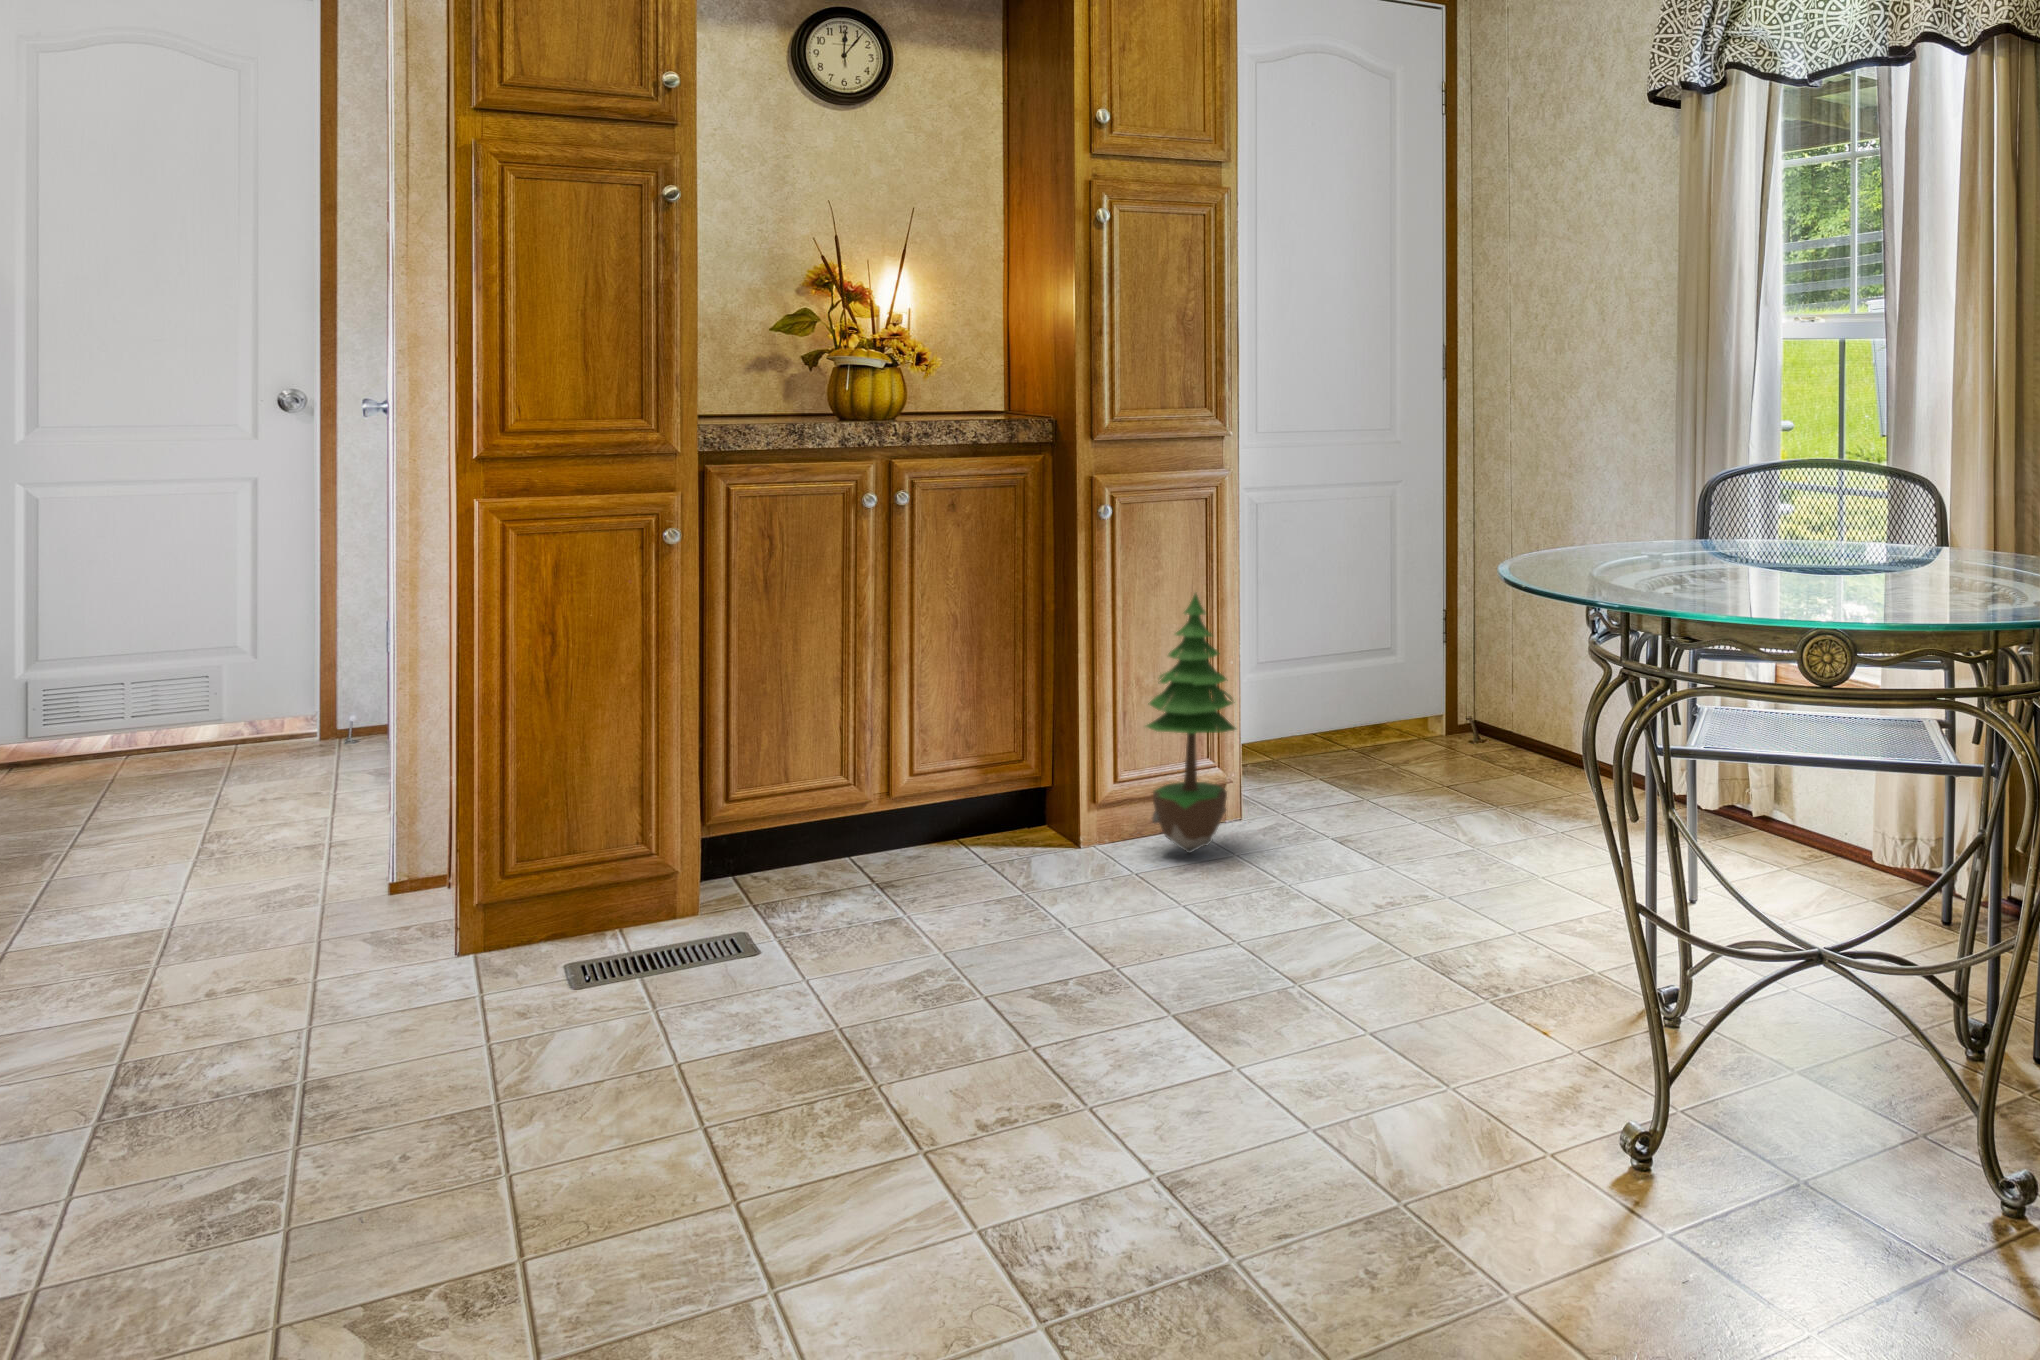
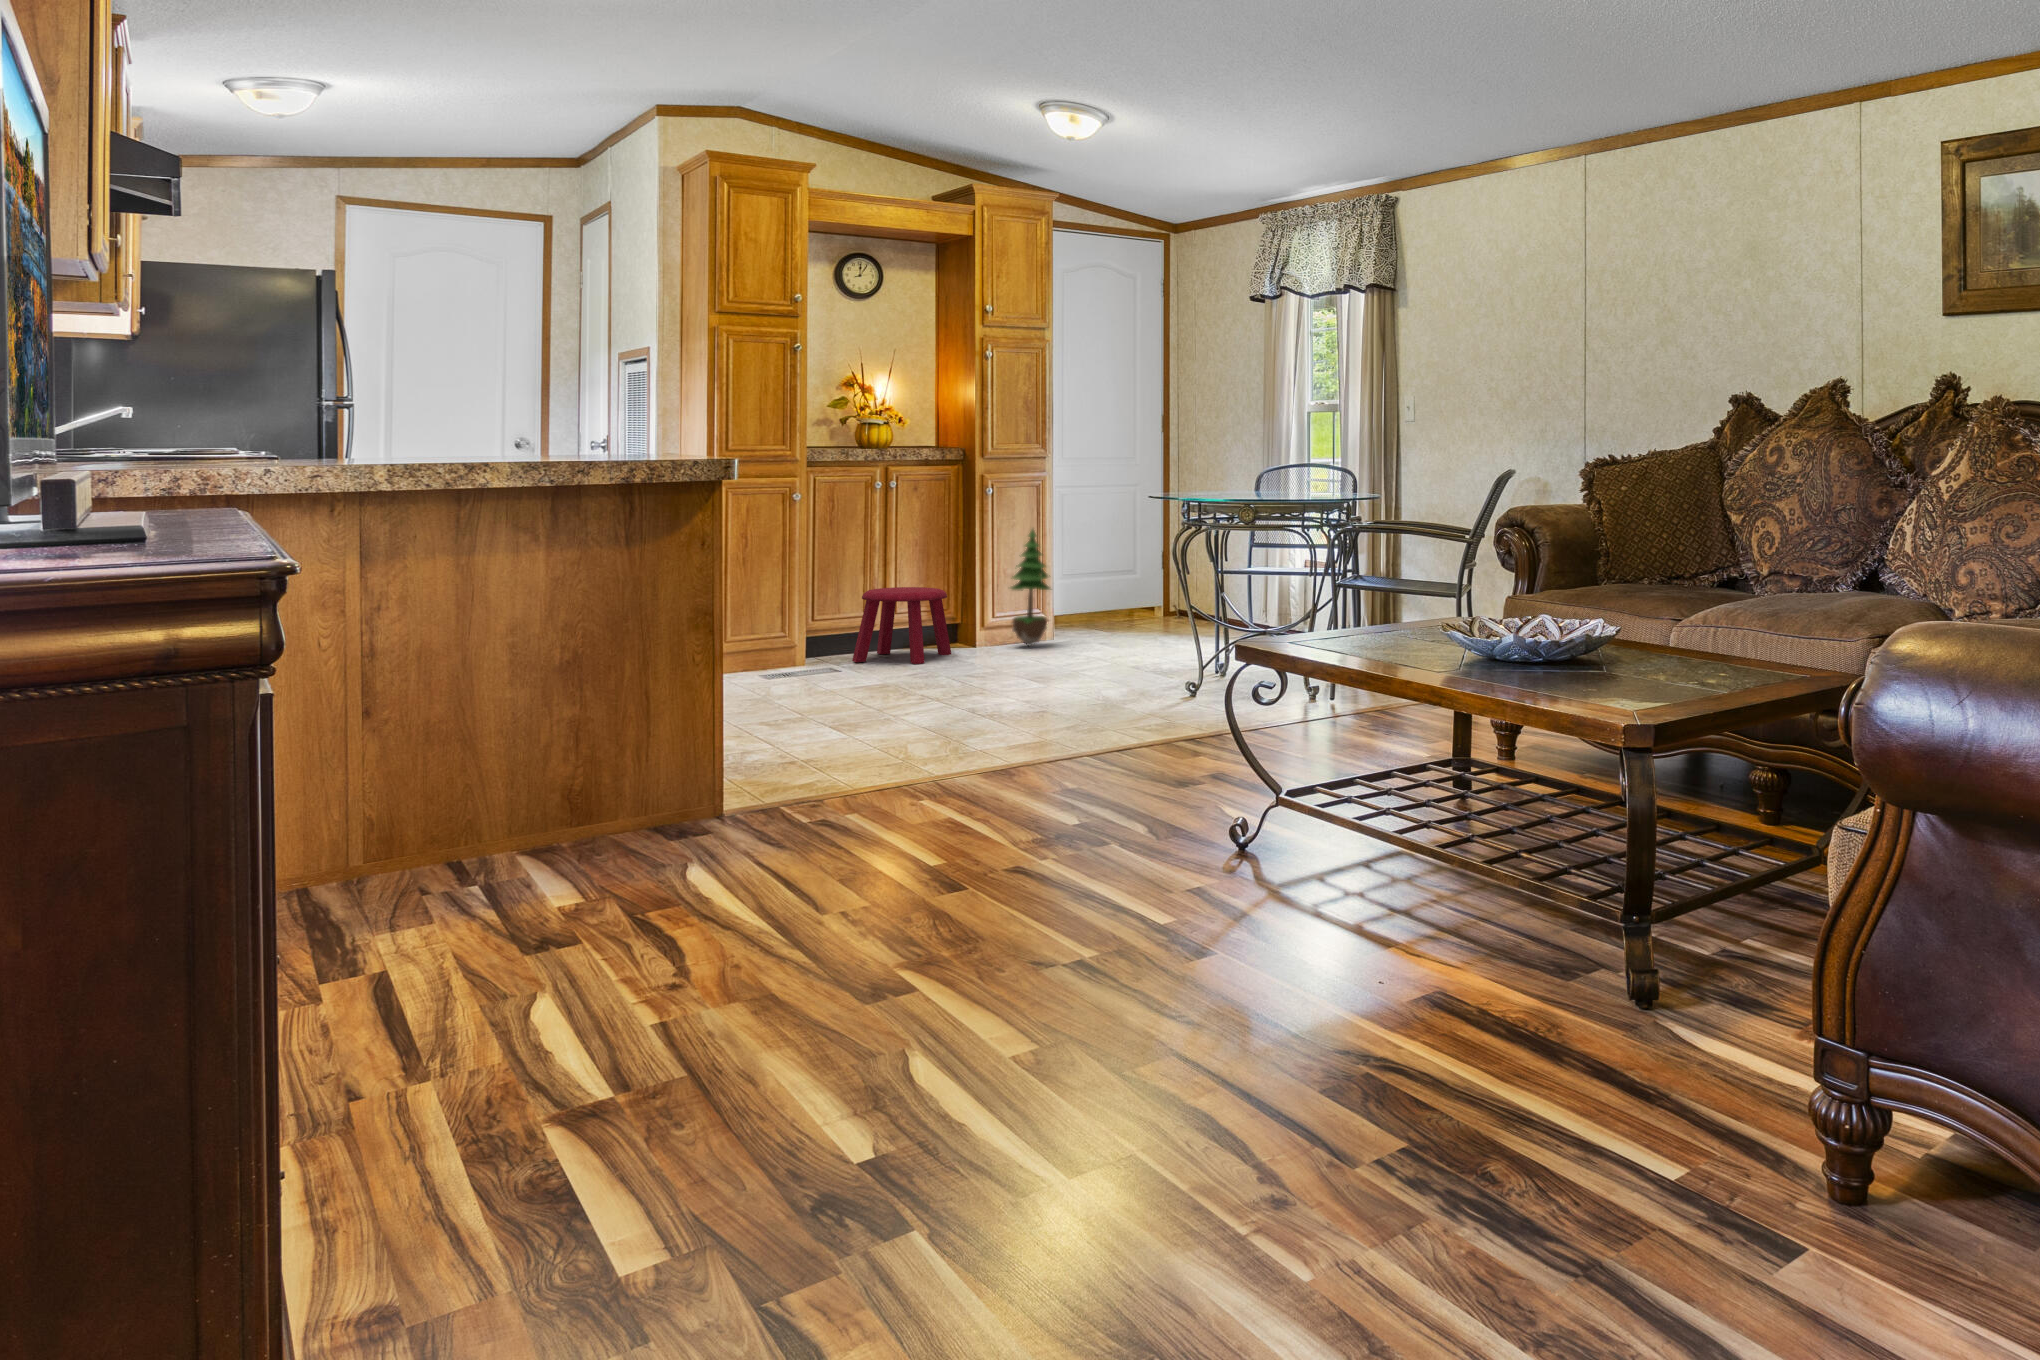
stool: none [798,728,1021,930] -> present [852,587,951,664]

